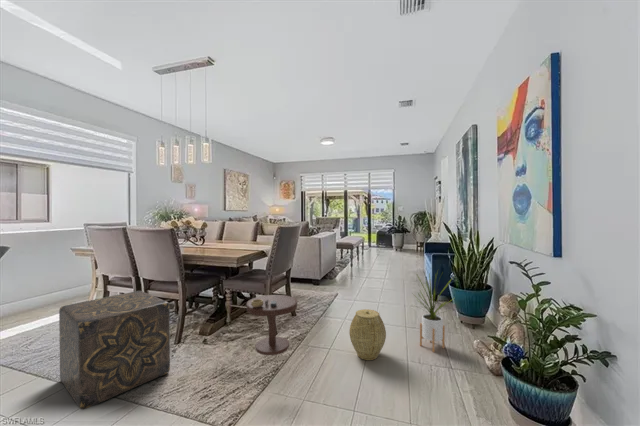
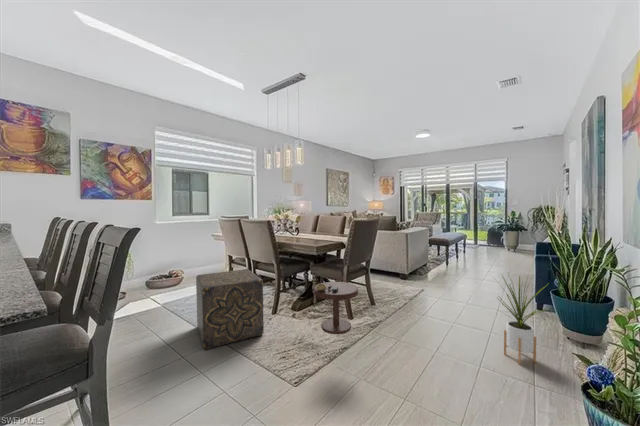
woven basket: present [349,309,386,360] -> none [418,306,458,358]

